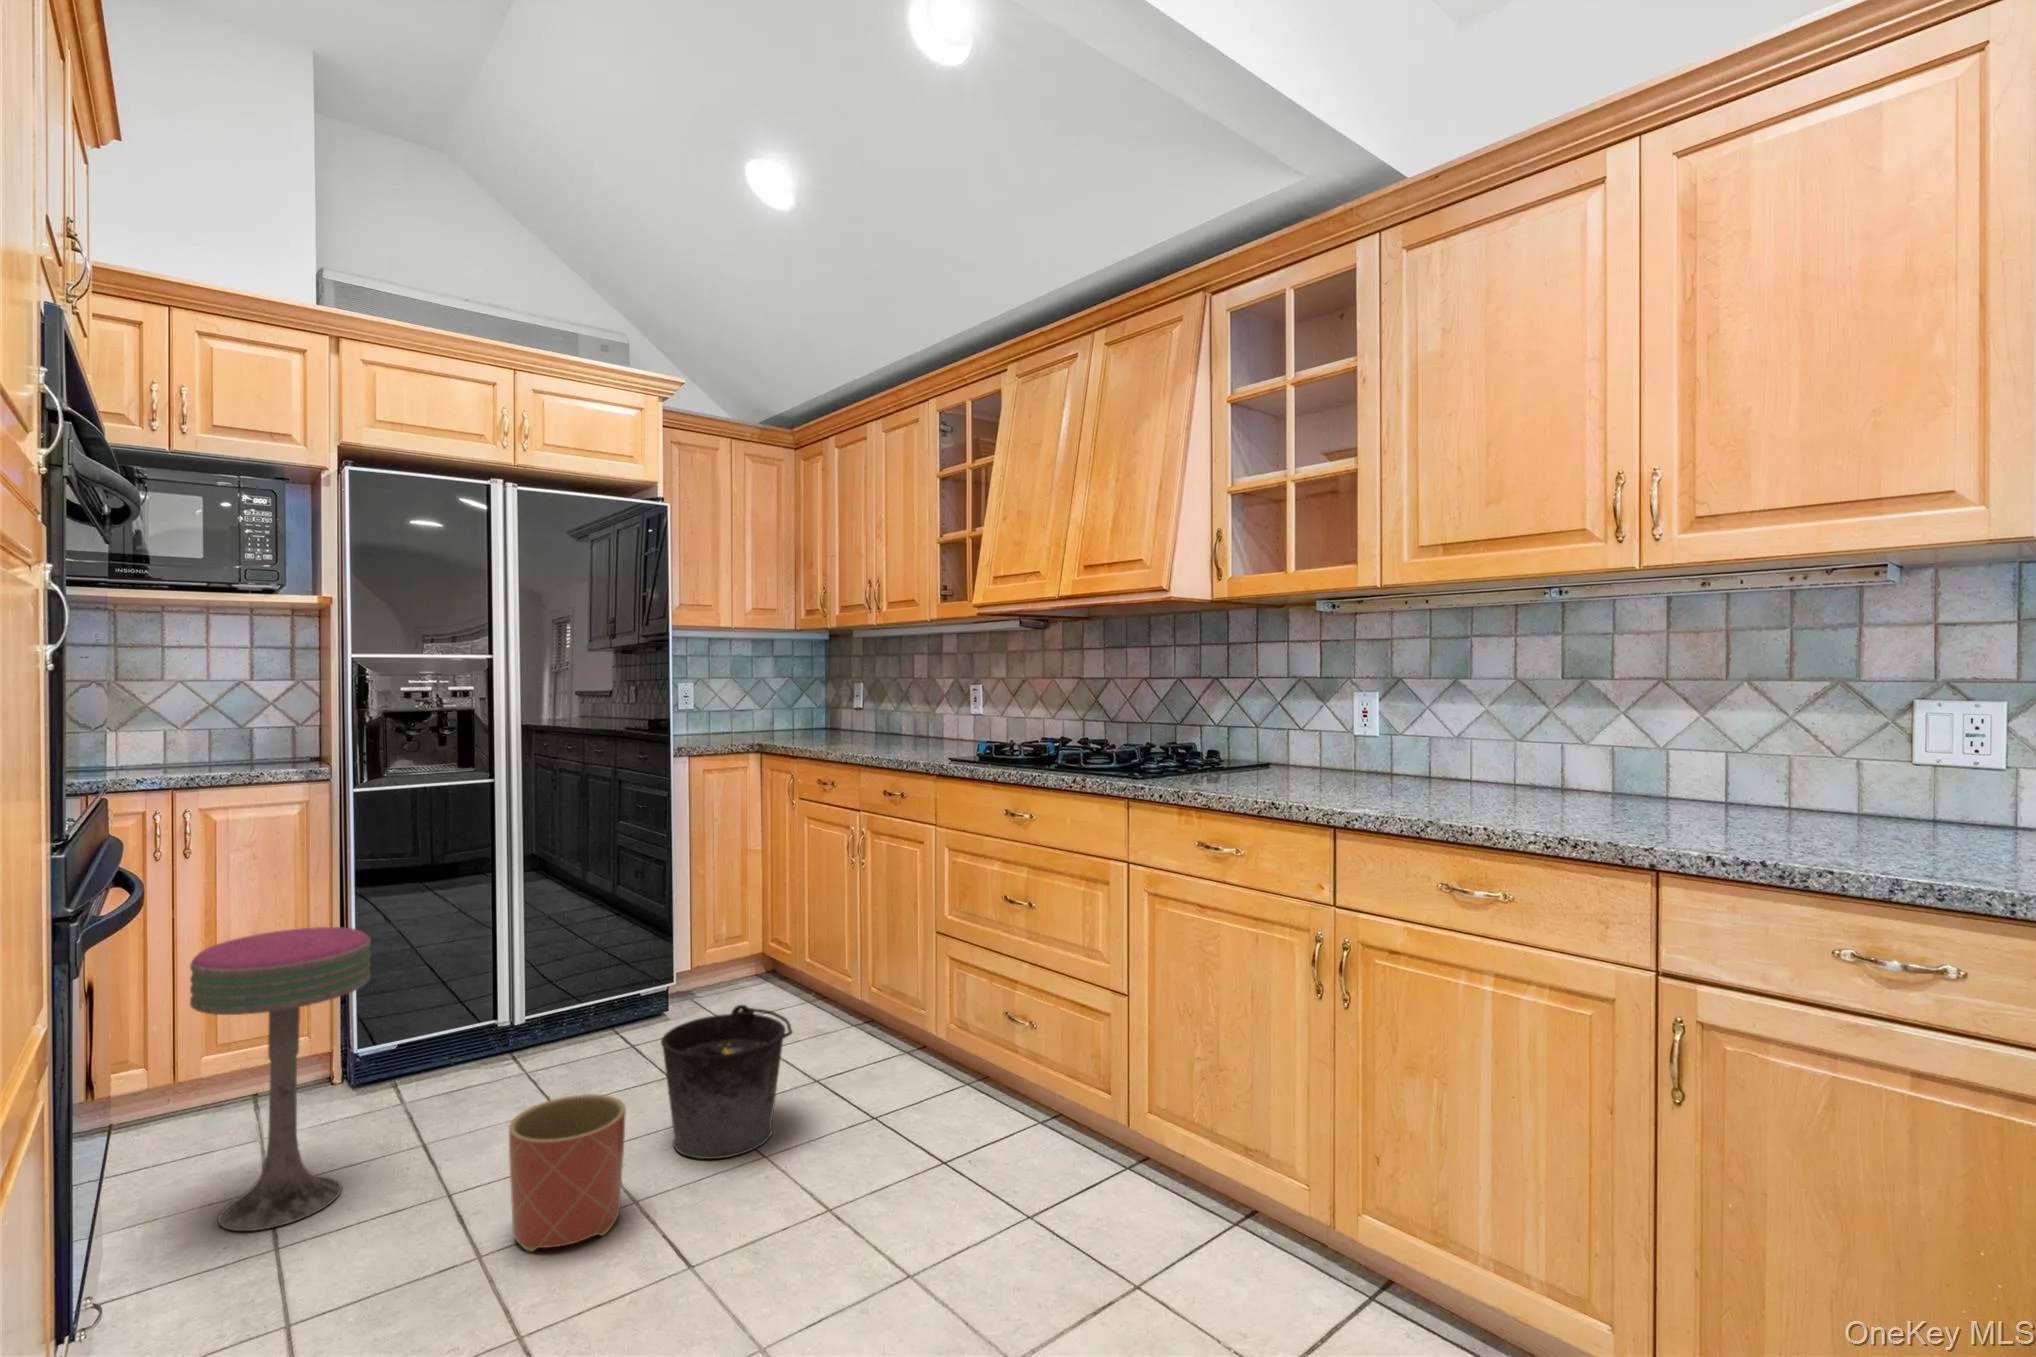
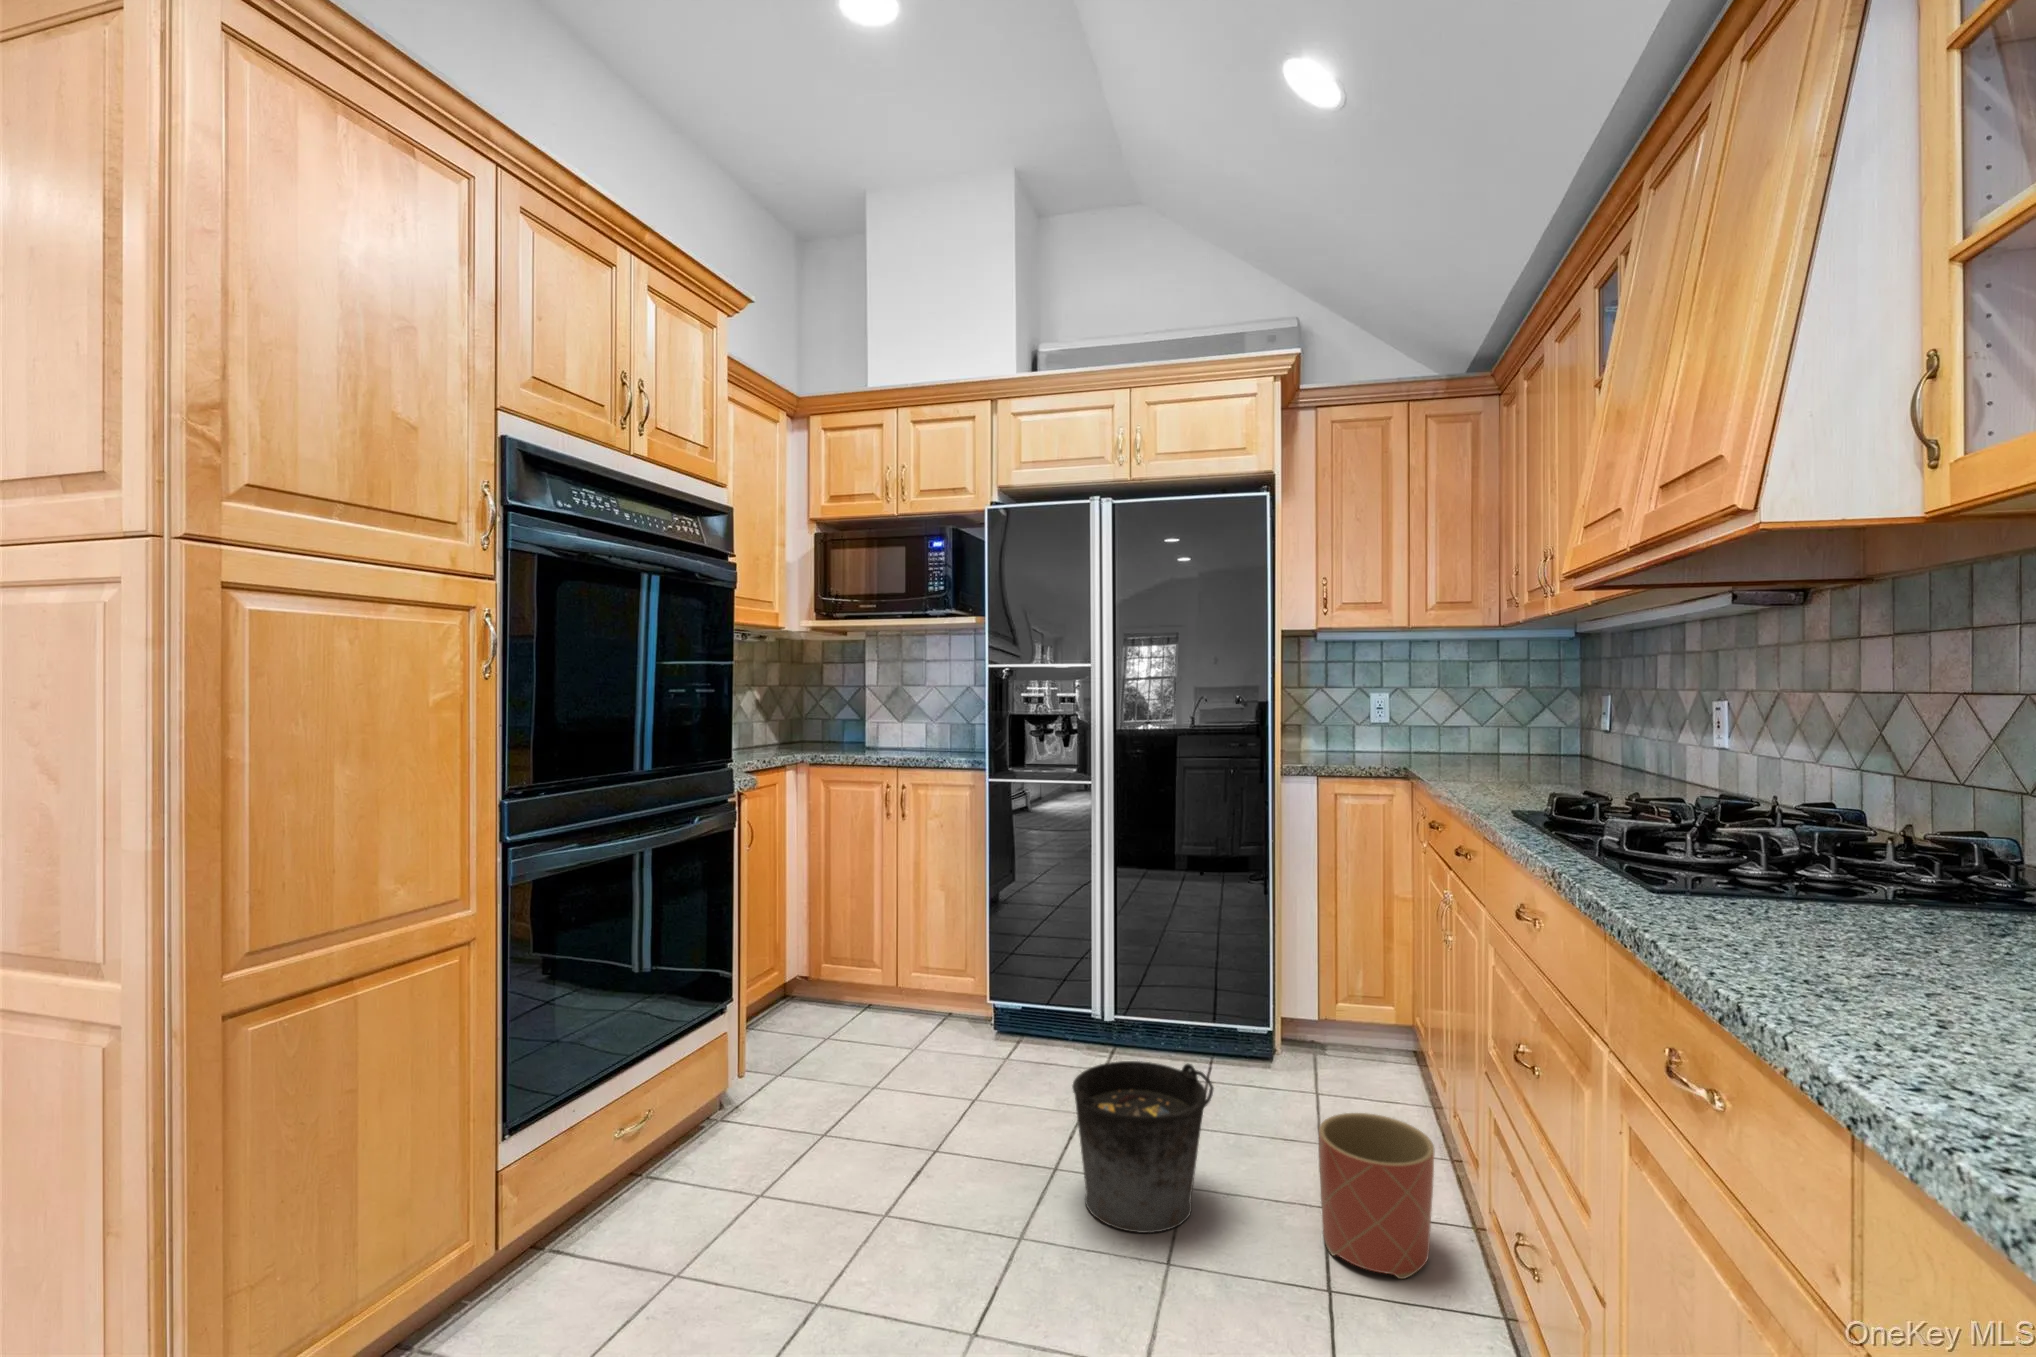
bar stool: present [190,927,371,1231] -> none [819,880,929,1103]
planter: present [509,1094,626,1252] -> present [1319,1113,1434,1279]

